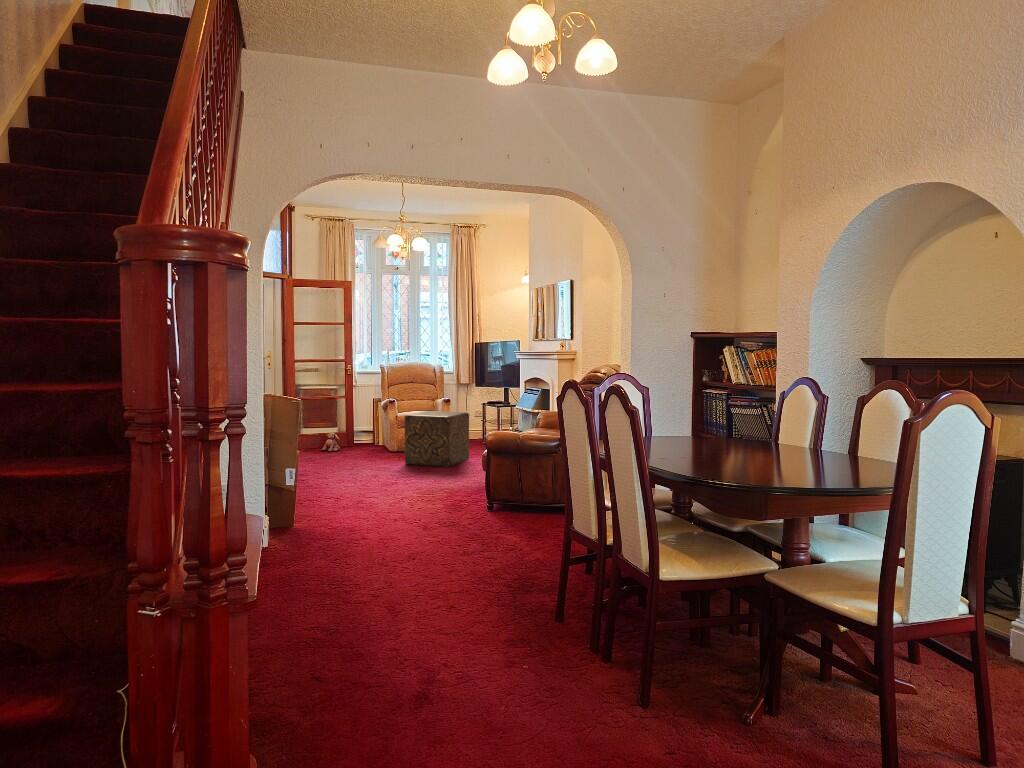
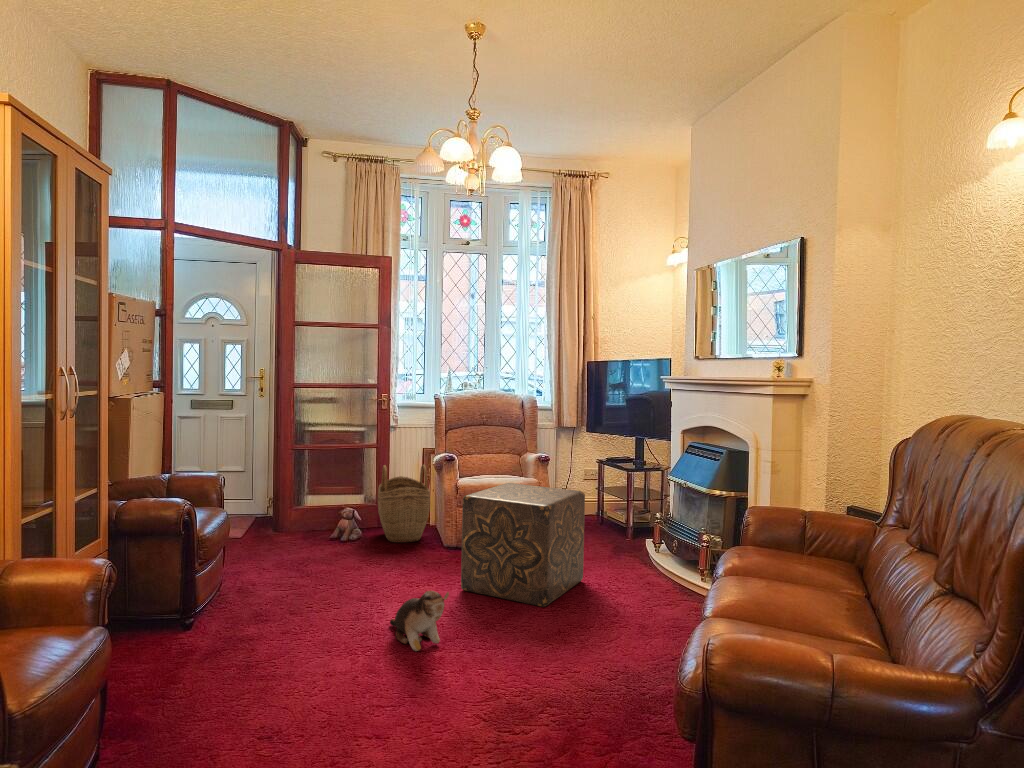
woven basket: none [349,407,381,452] -> present [378,465,430,543]
plush toy: none [373,450,403,478] -> present [390,591,449,651]

